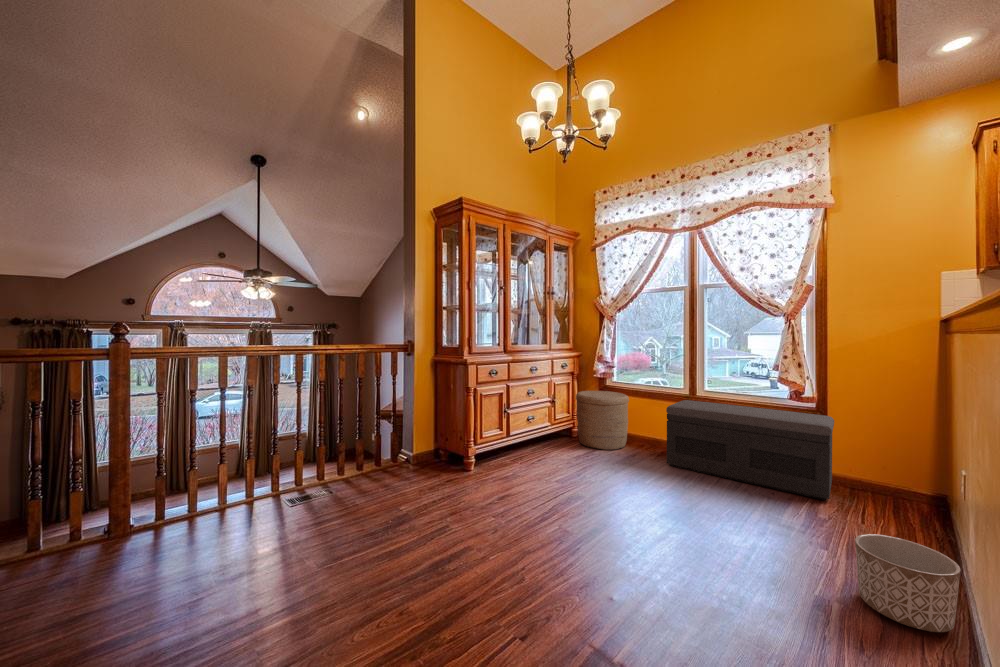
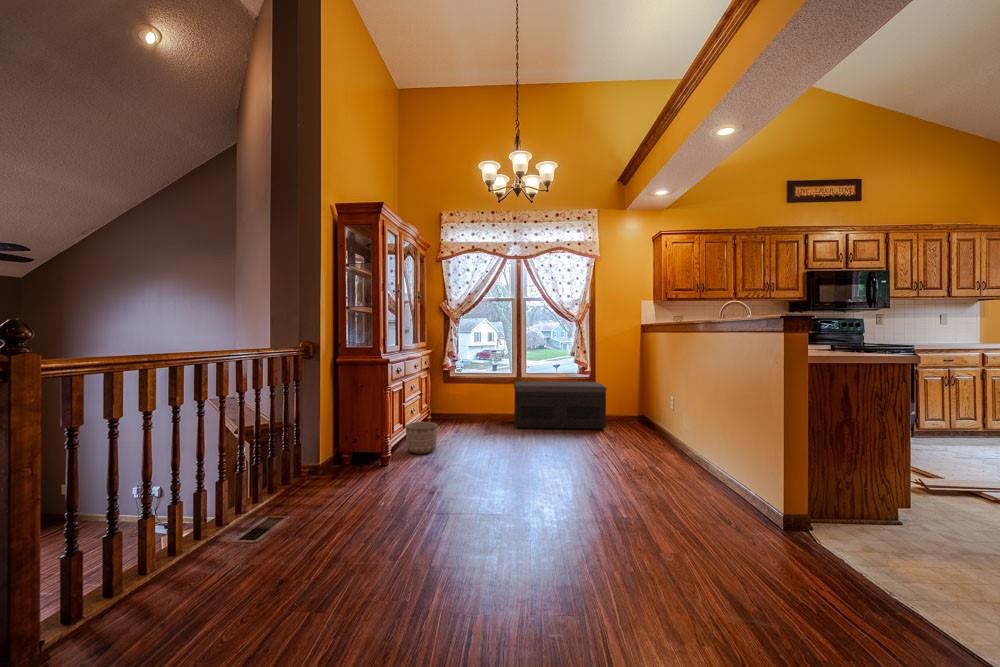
woven basket: present [576,391,629,450] -> none [435,381,478,428]
planter: present [855,534,960,632] -> present [406,422,437,454]

